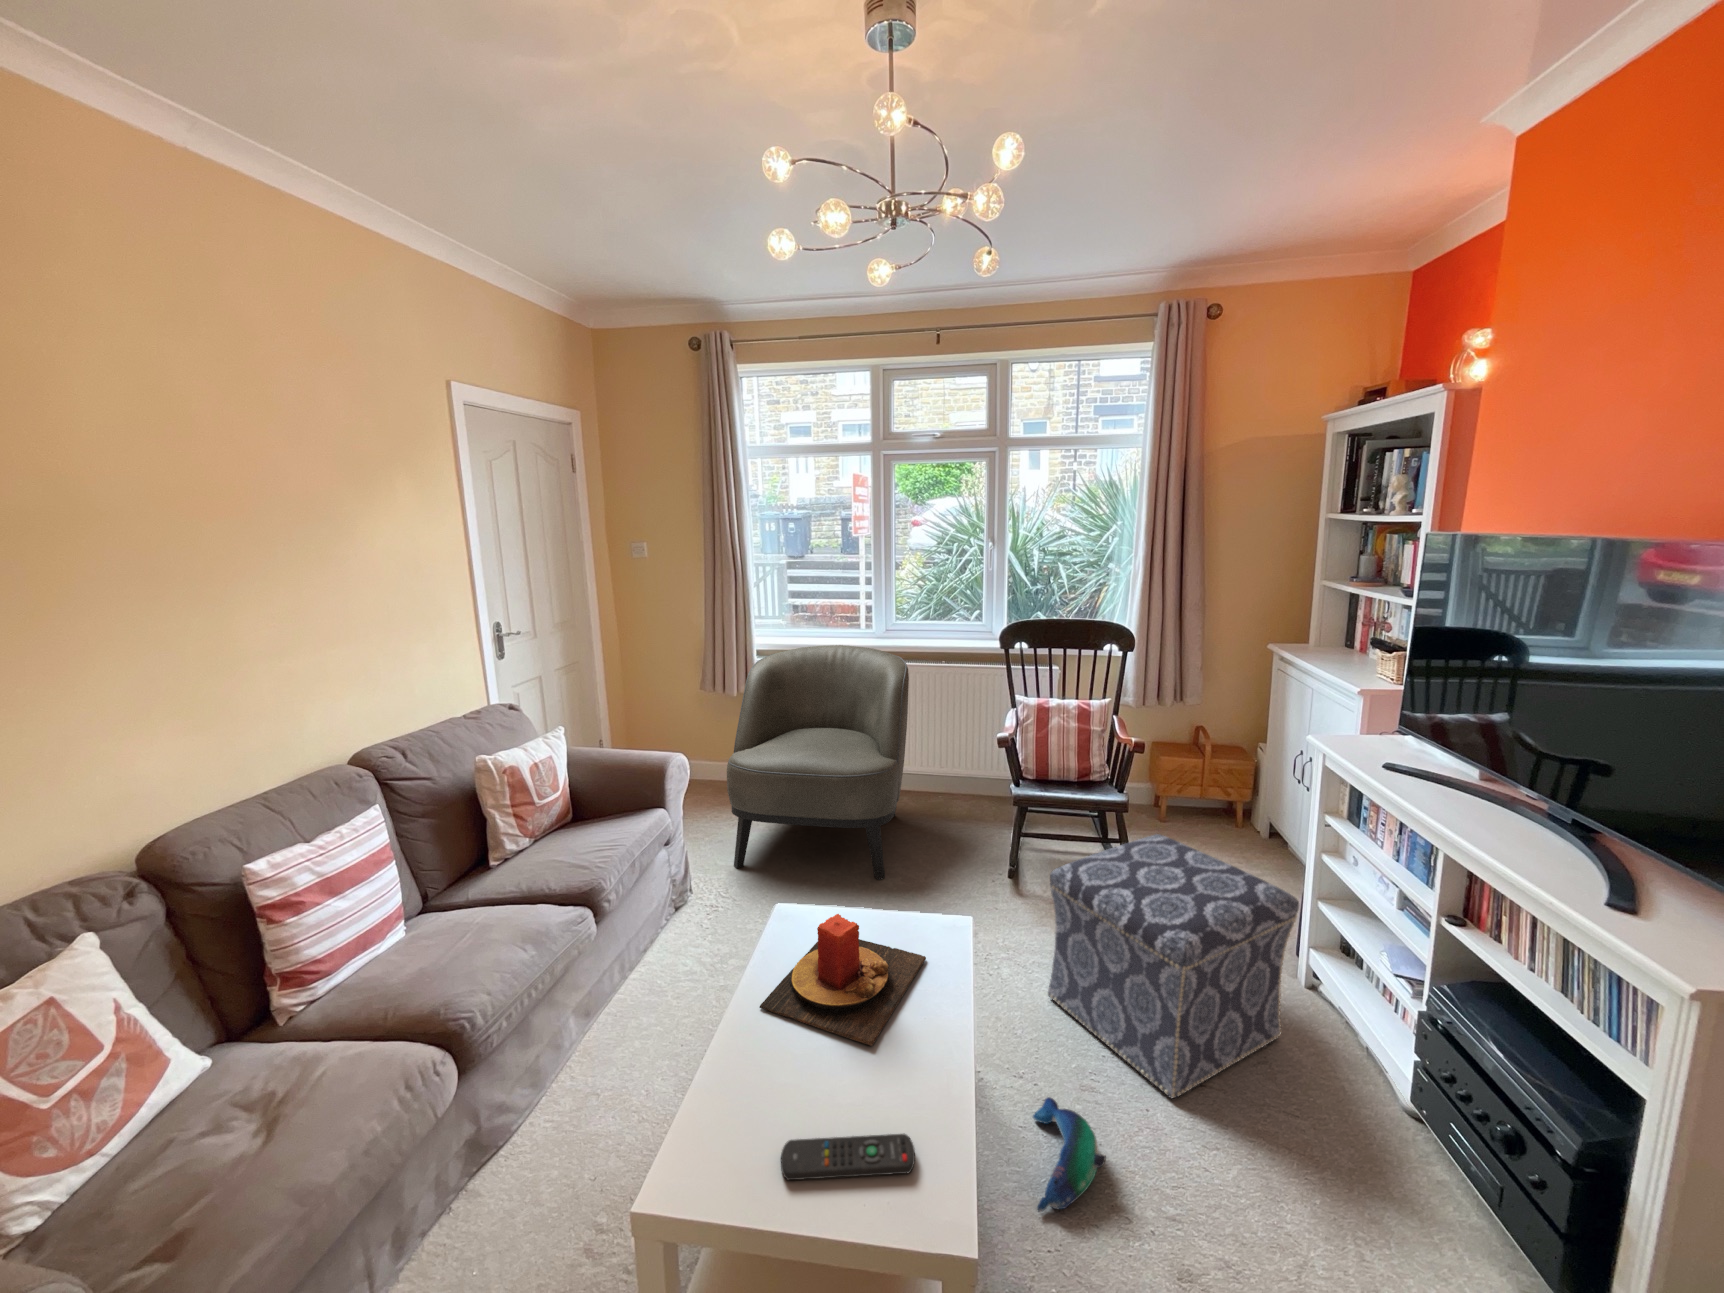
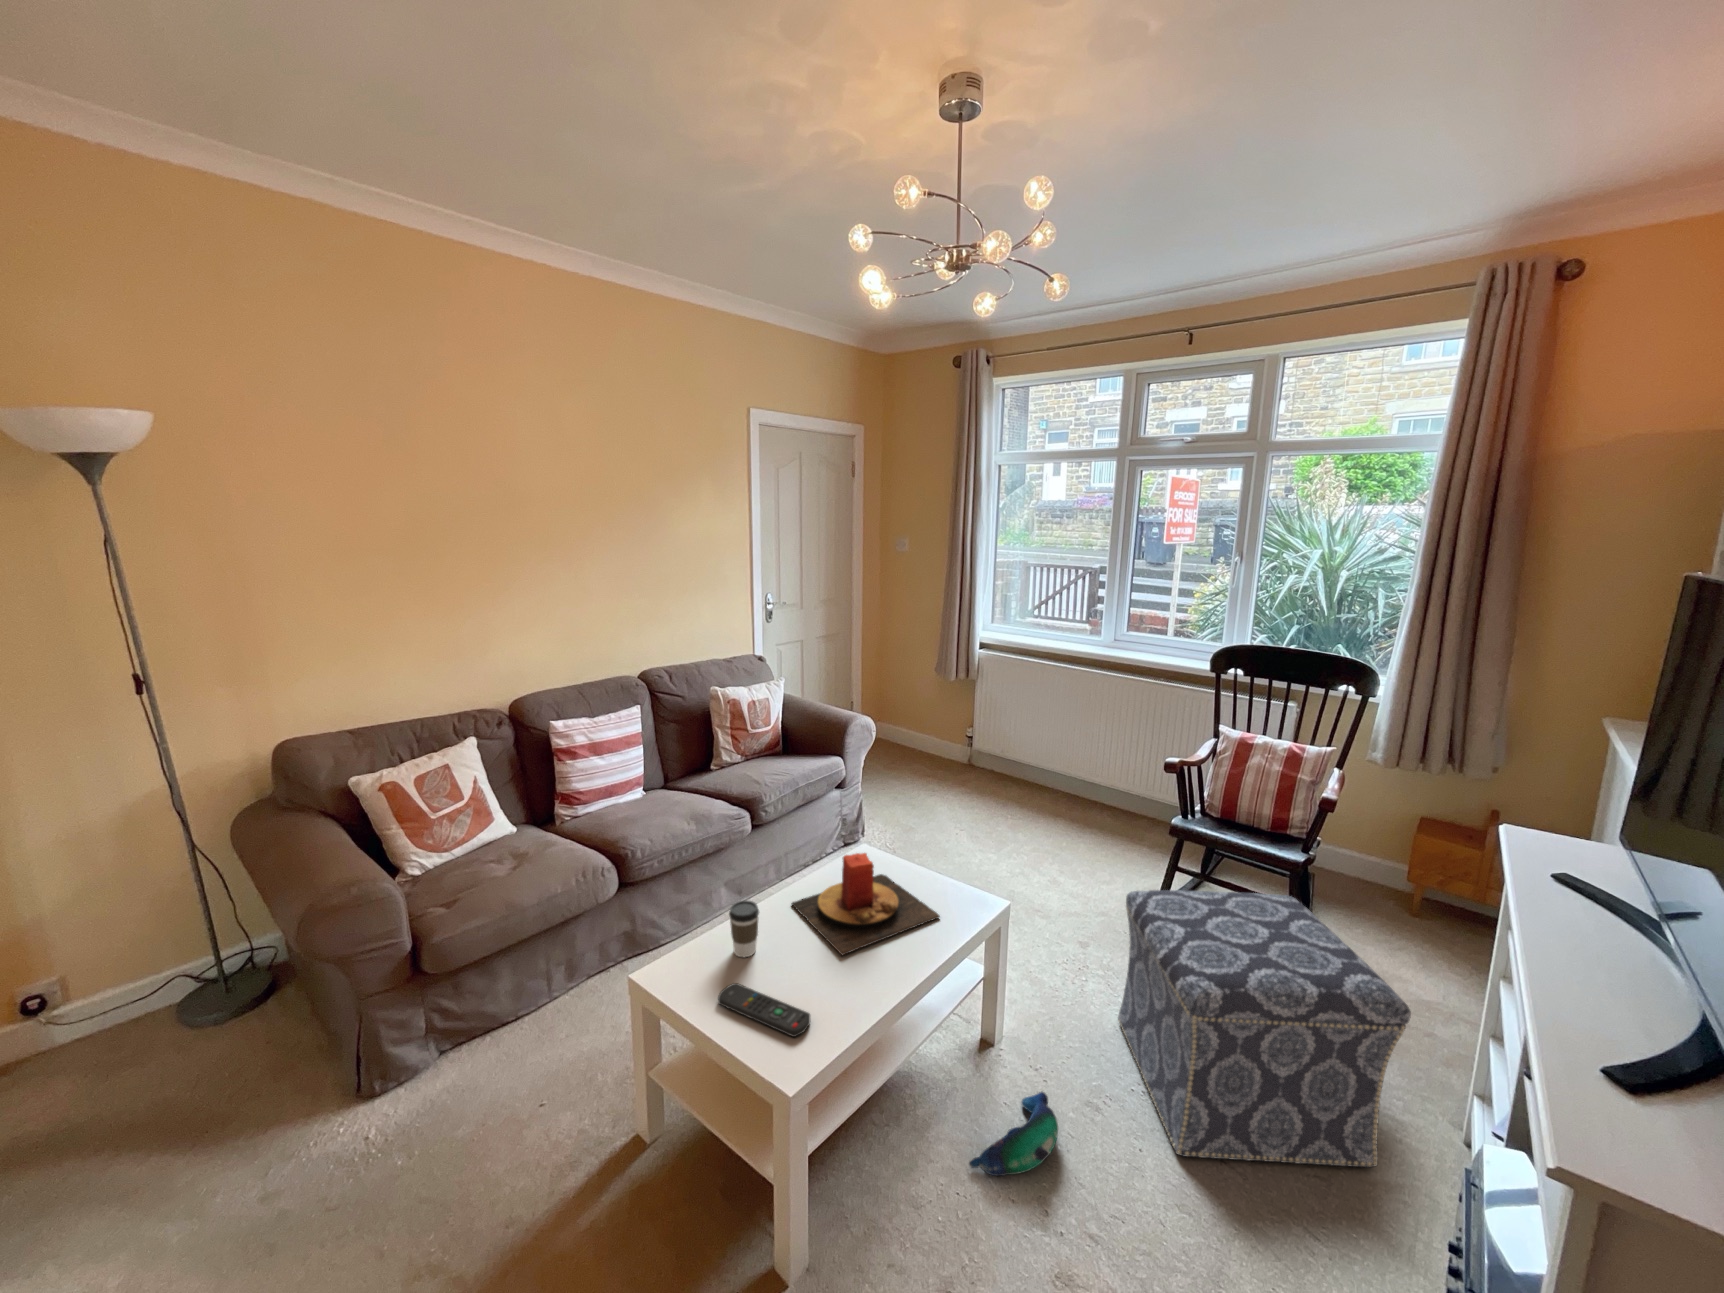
armchair: present [727,645,909,880] -> none [914,646,1109,873]
coffee cup: none [734,1024,774,1104] -> present [729,900,759,957]

